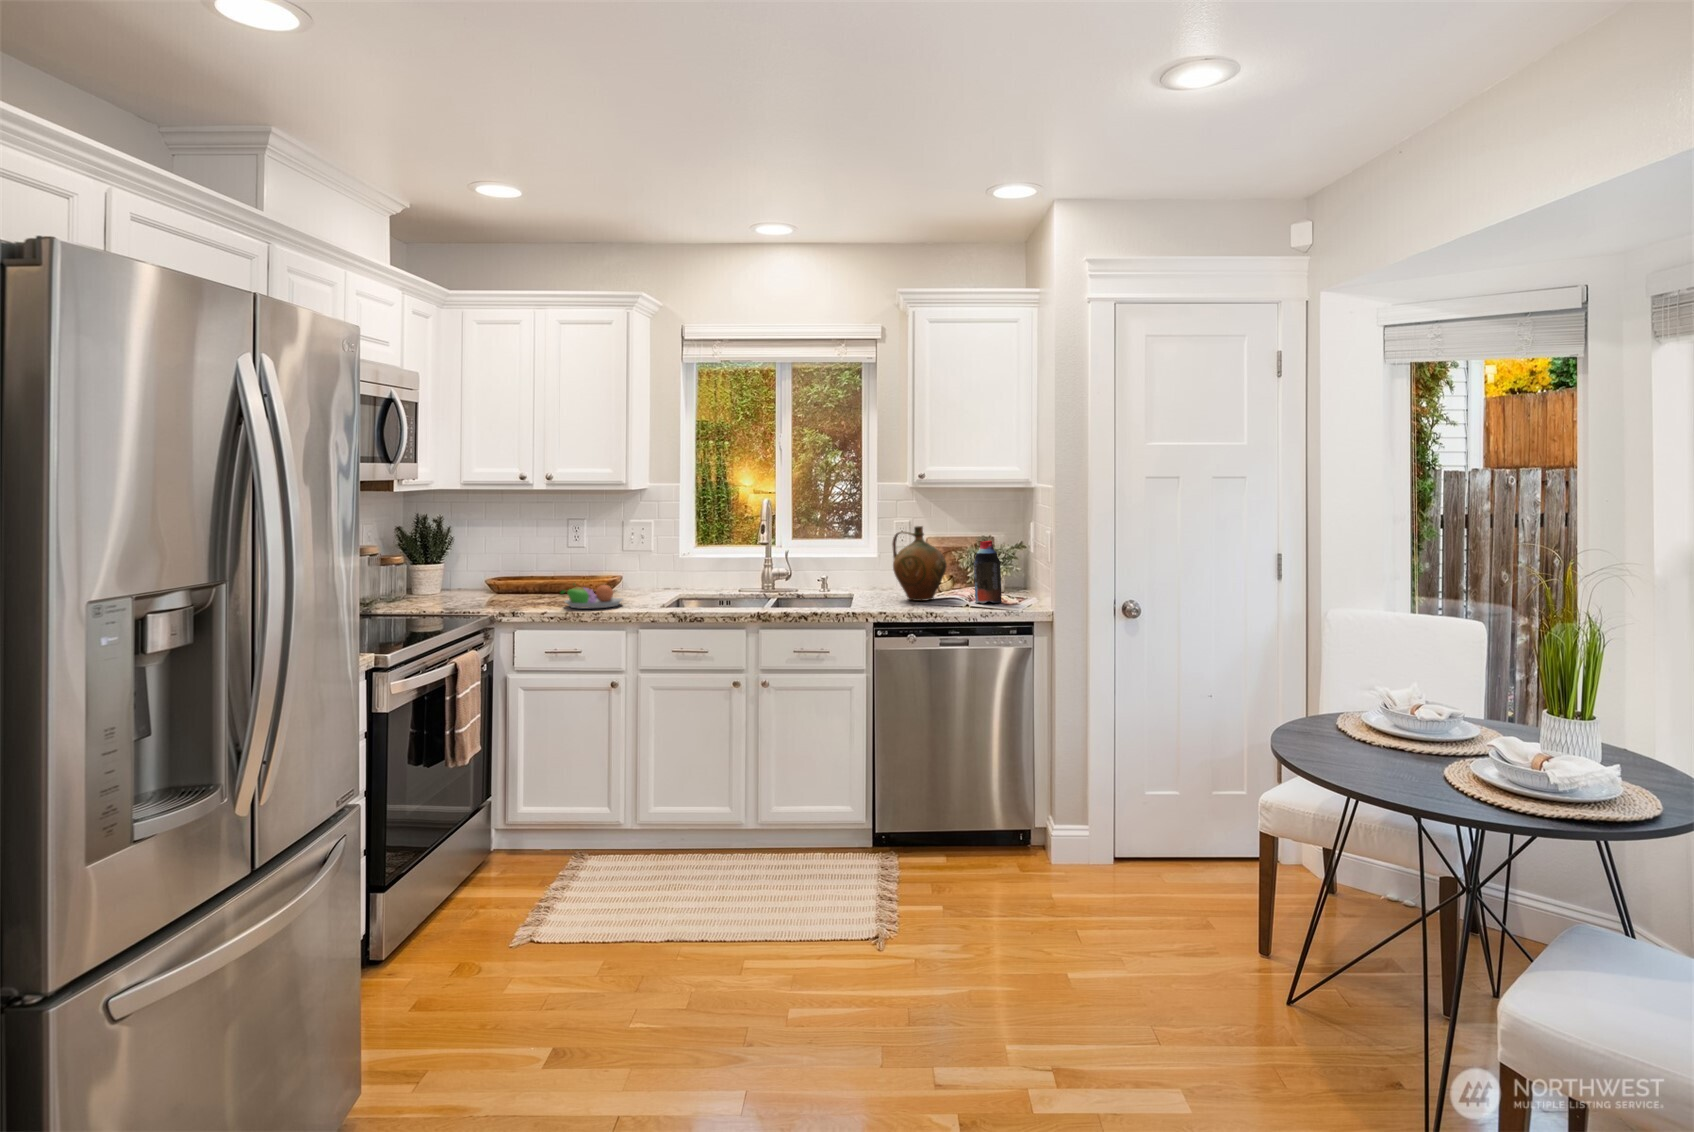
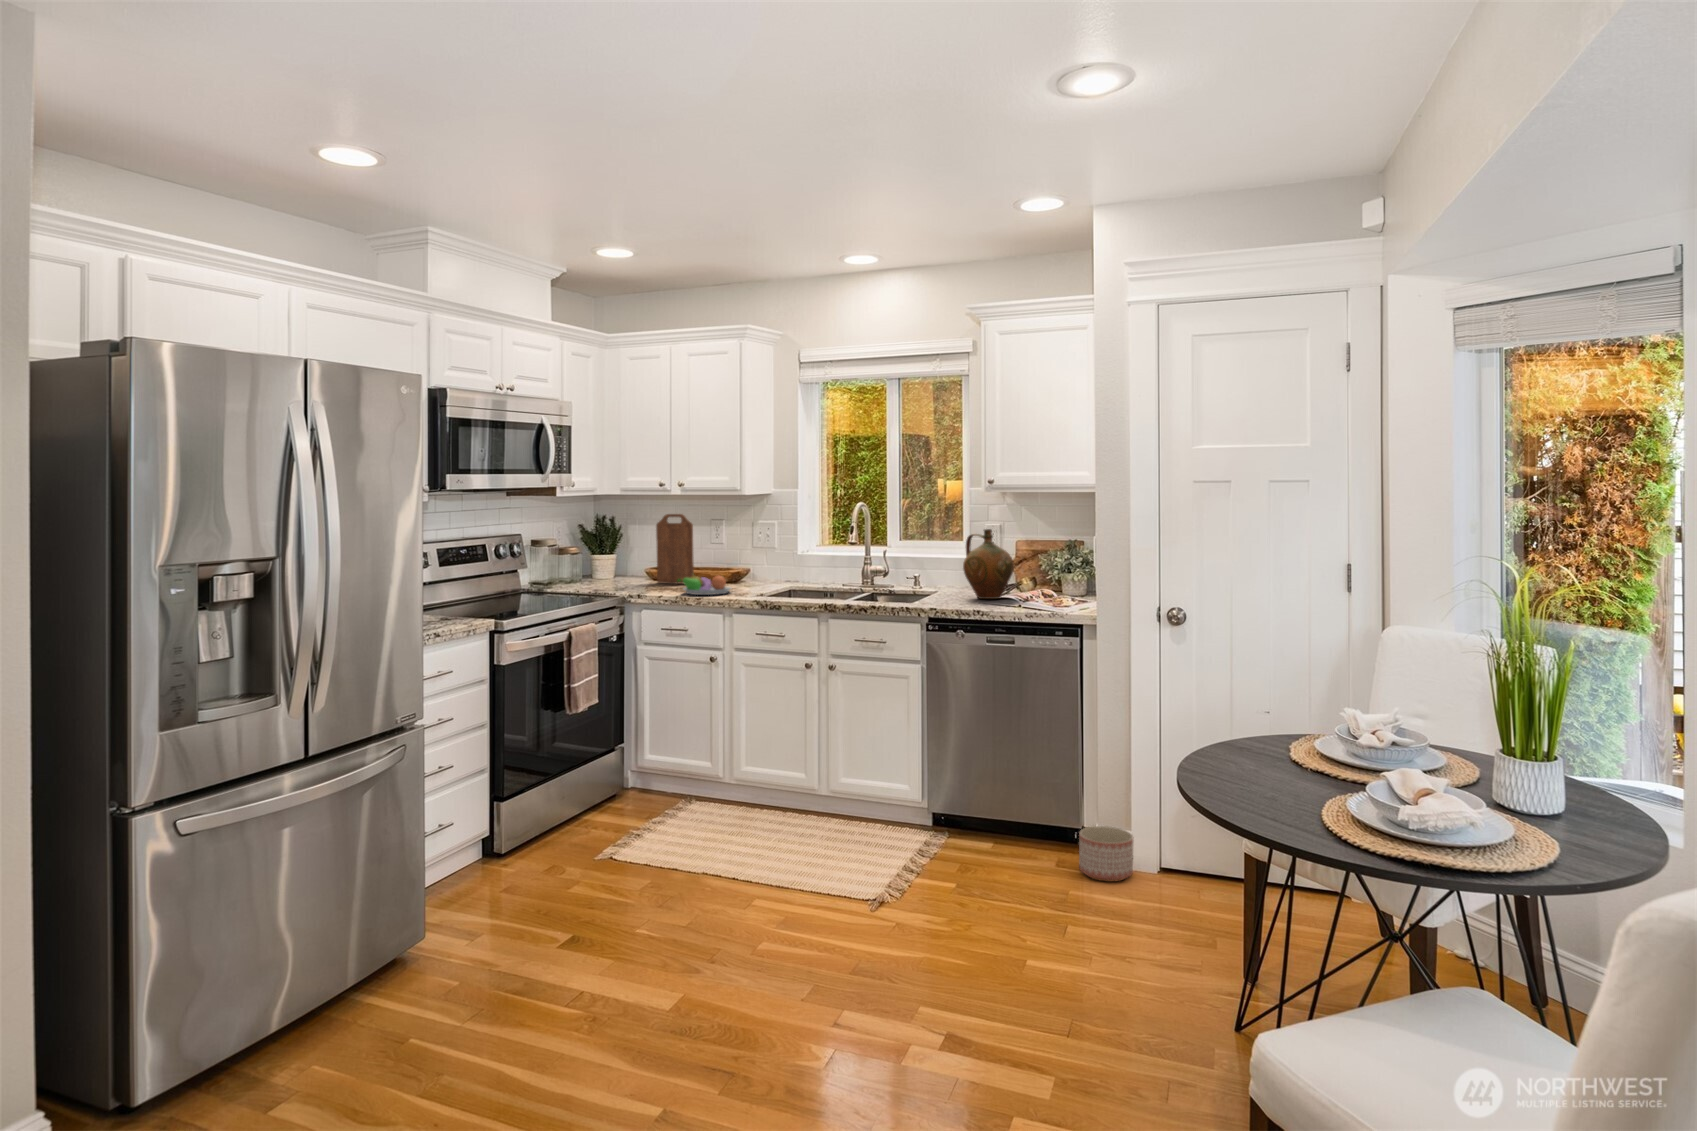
cutting board: none [508,514,558,596] -> present [656,514,694,583]
bottle: present [974,541,1002,603] -> none [1034,544,1062,604]
planter: none [1058,829,1113,887] -> present [1079,826,1133,882]

